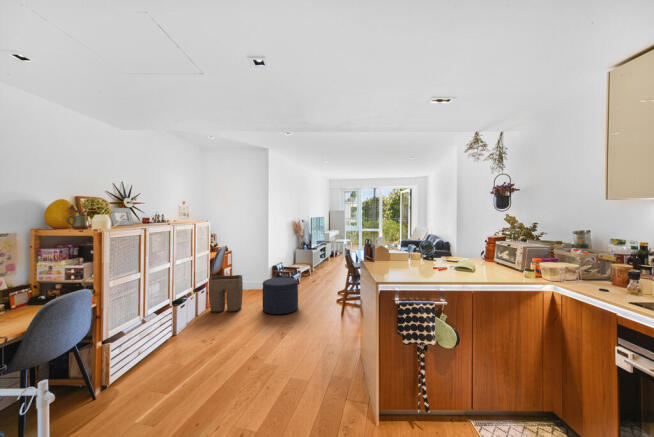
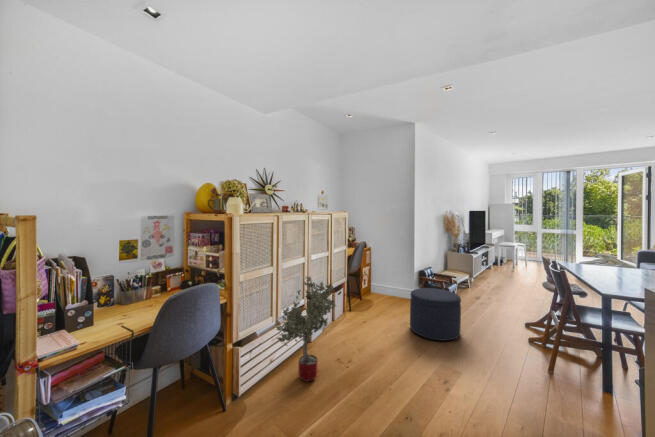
laundry basket: present [209,275,243,313] -> none [346,276,385,324]
potted tree: none [144,277,201,362] -> present [276,277,336,382]

